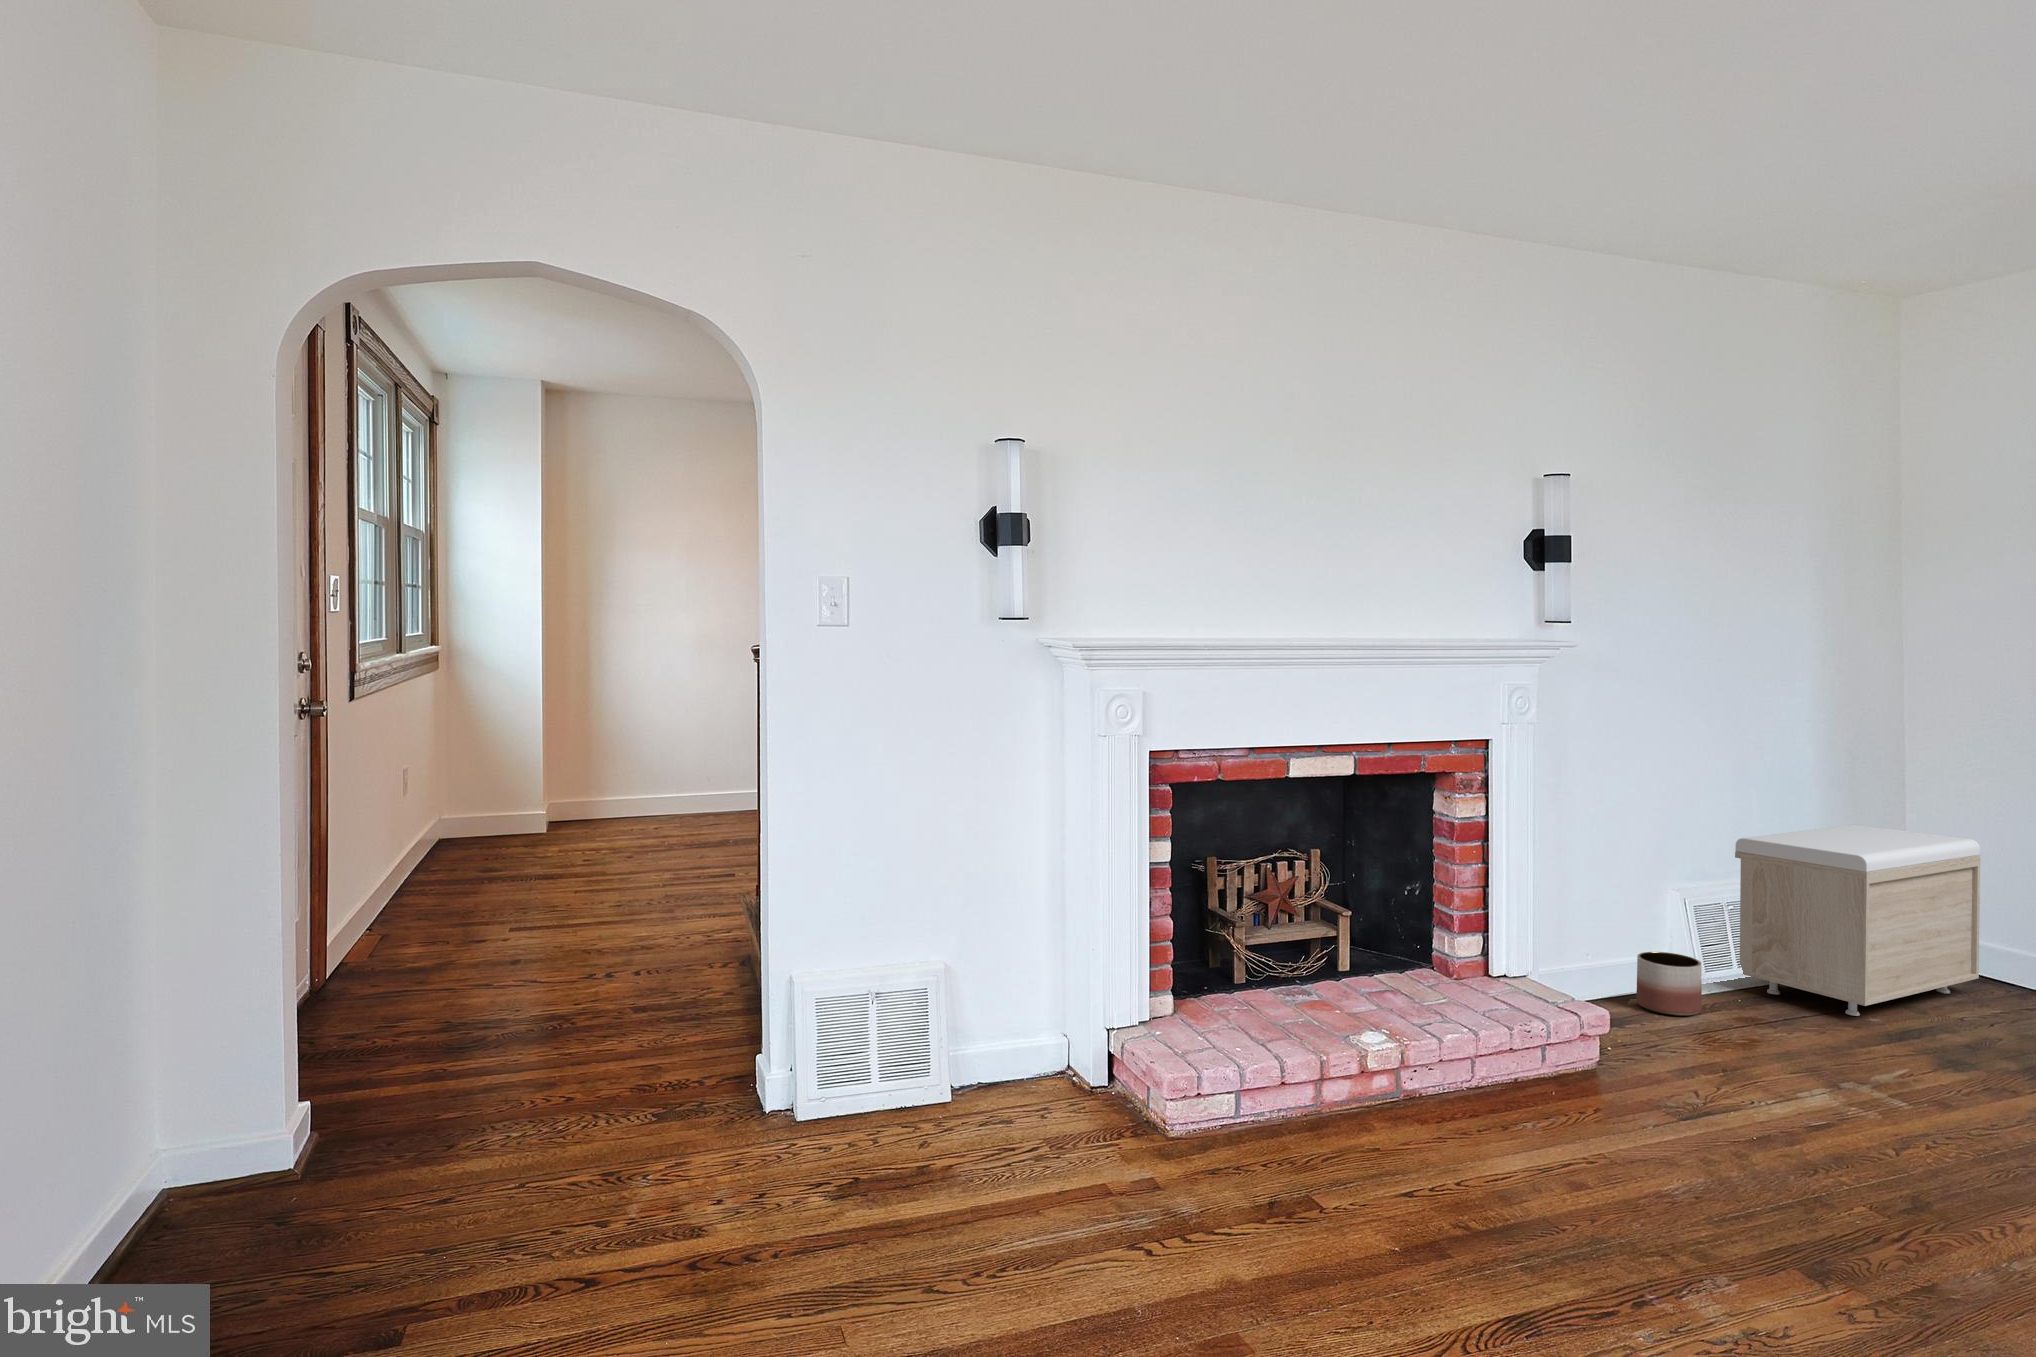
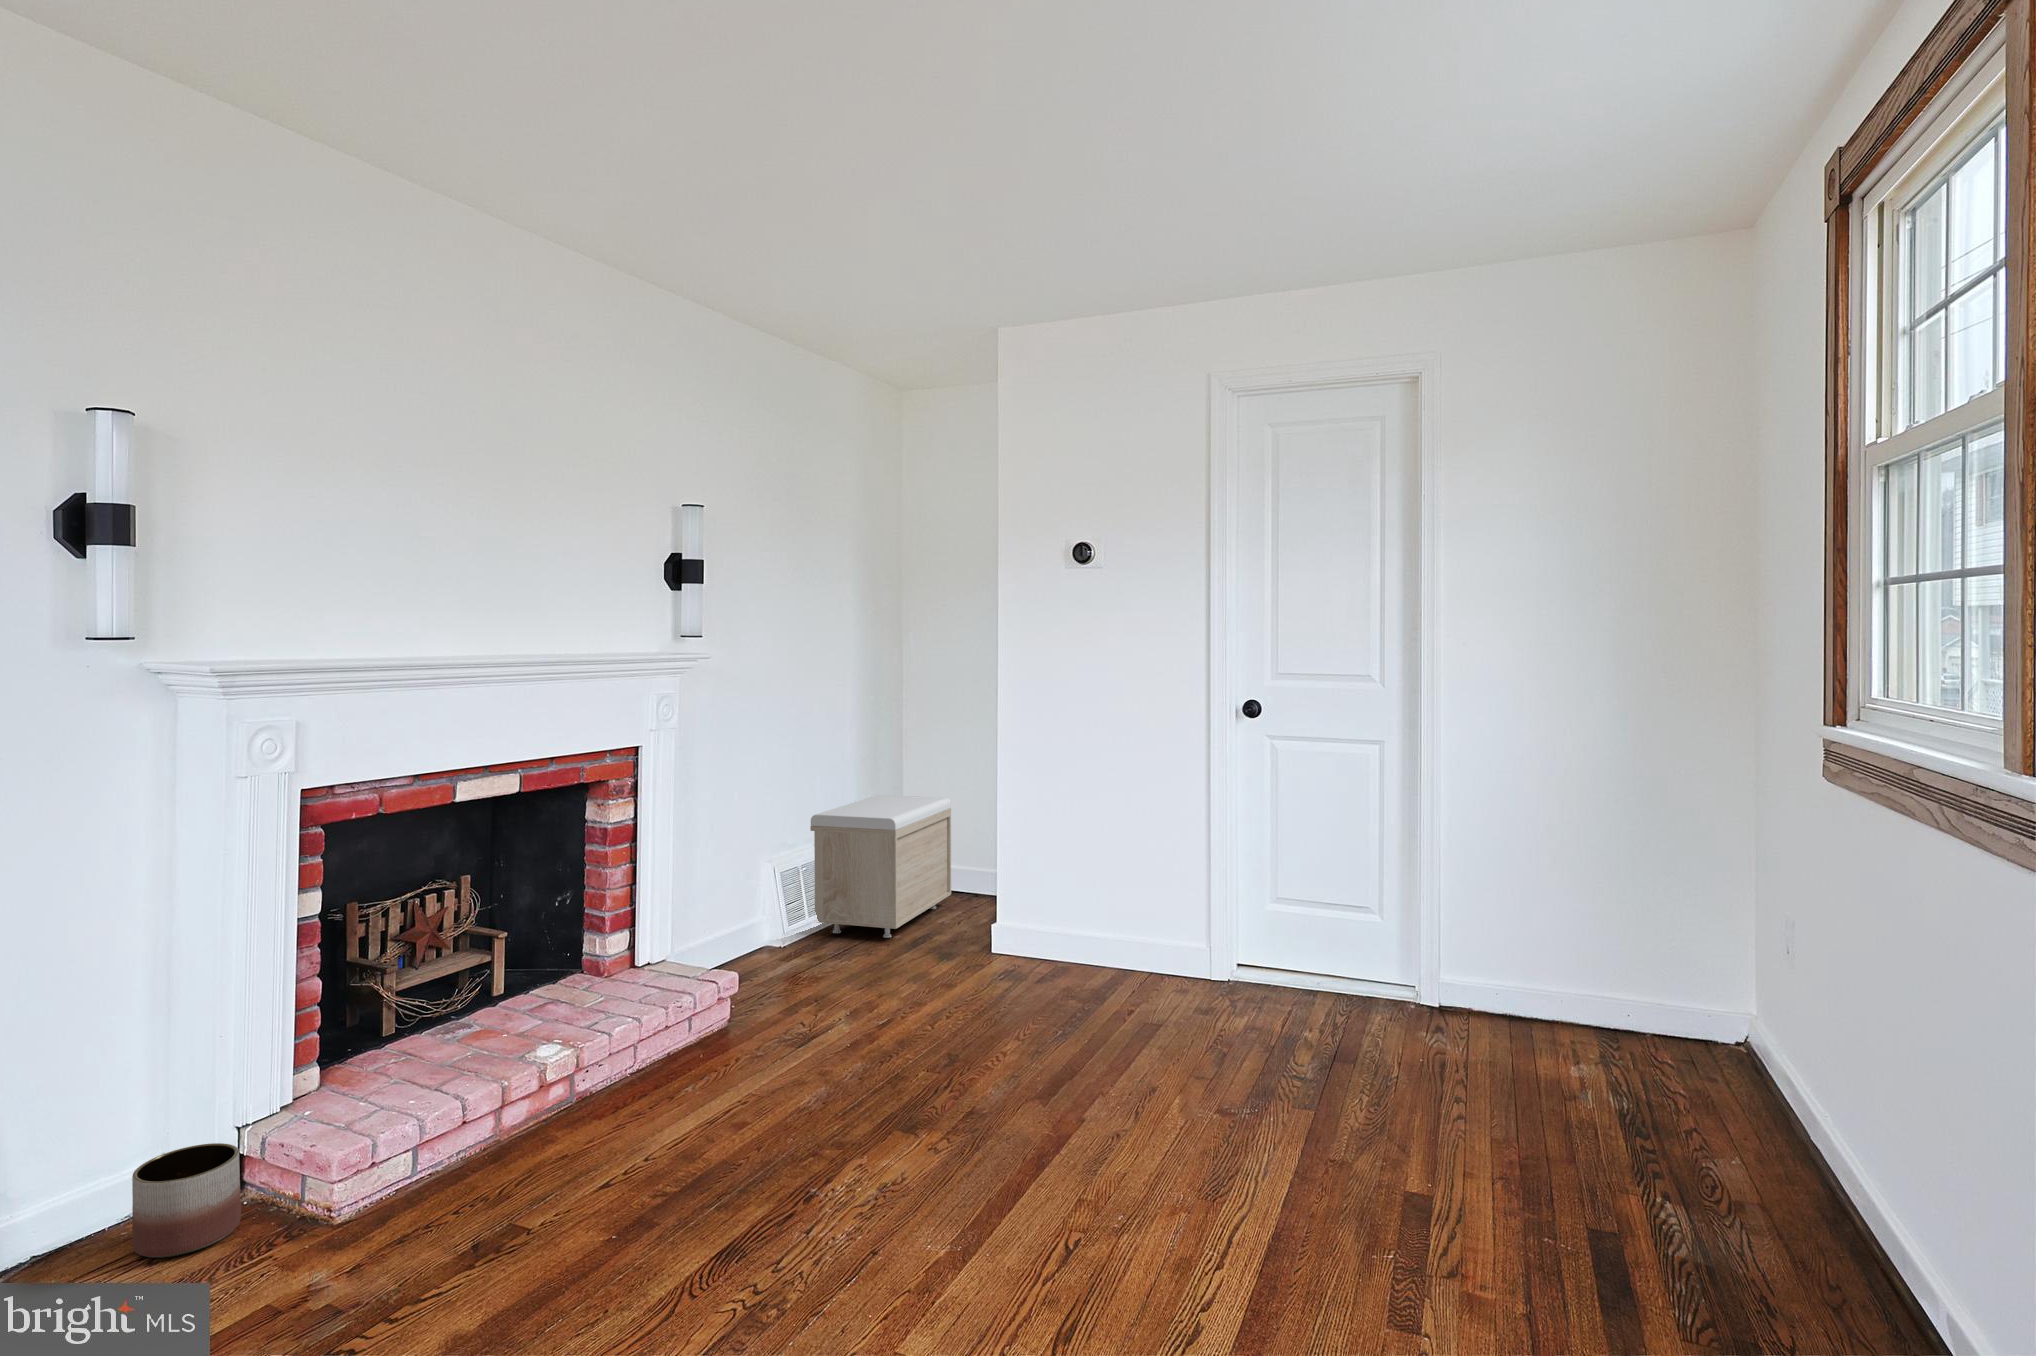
planter: present [1636,952,1702,1016] -> present [132,1143,241,1258]

